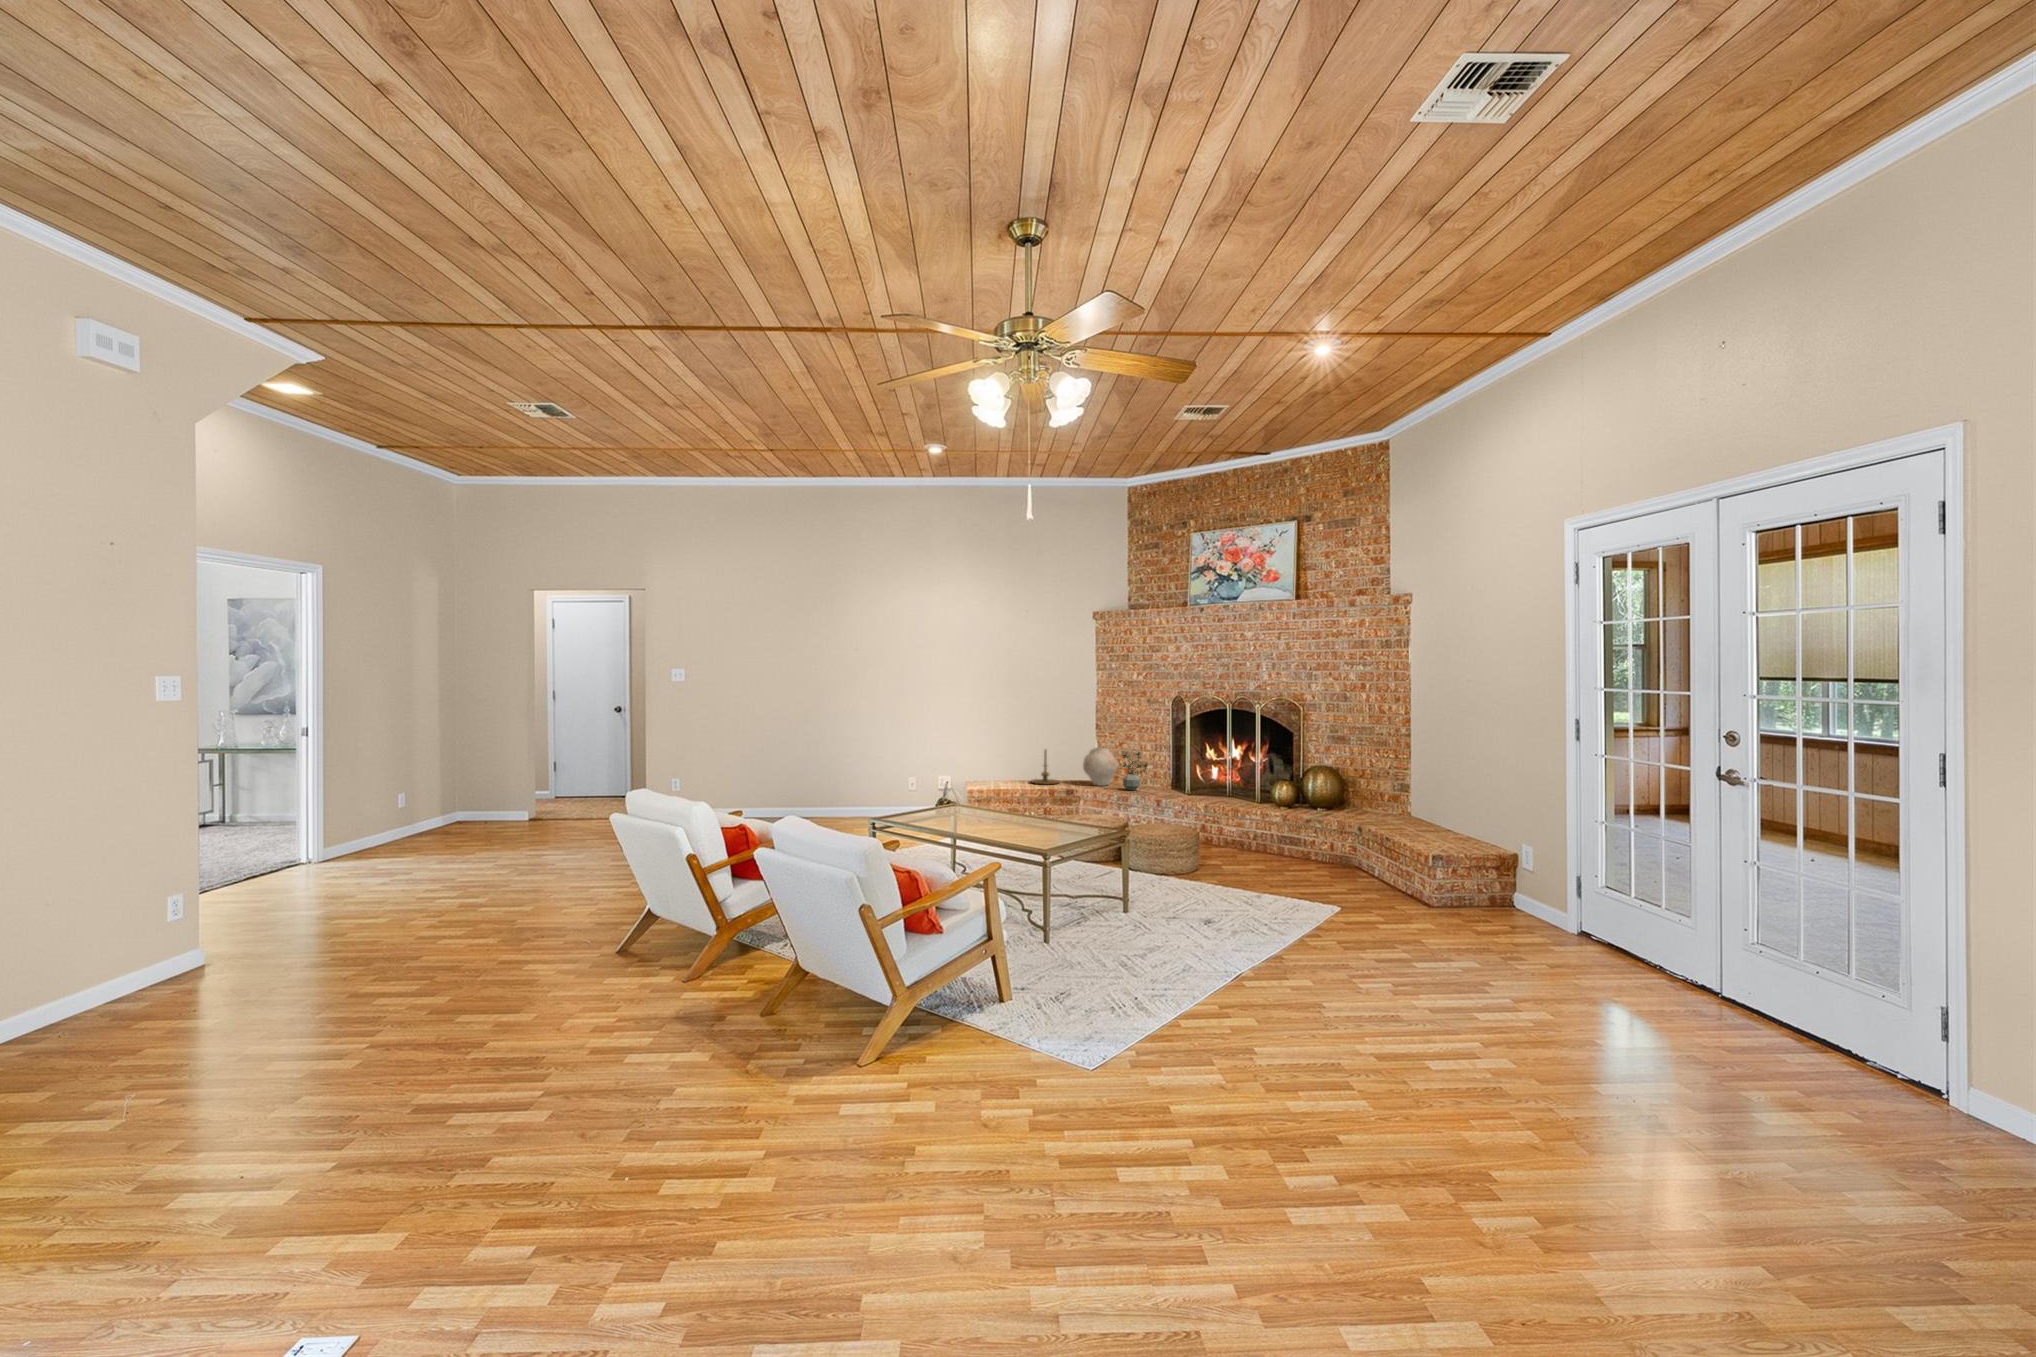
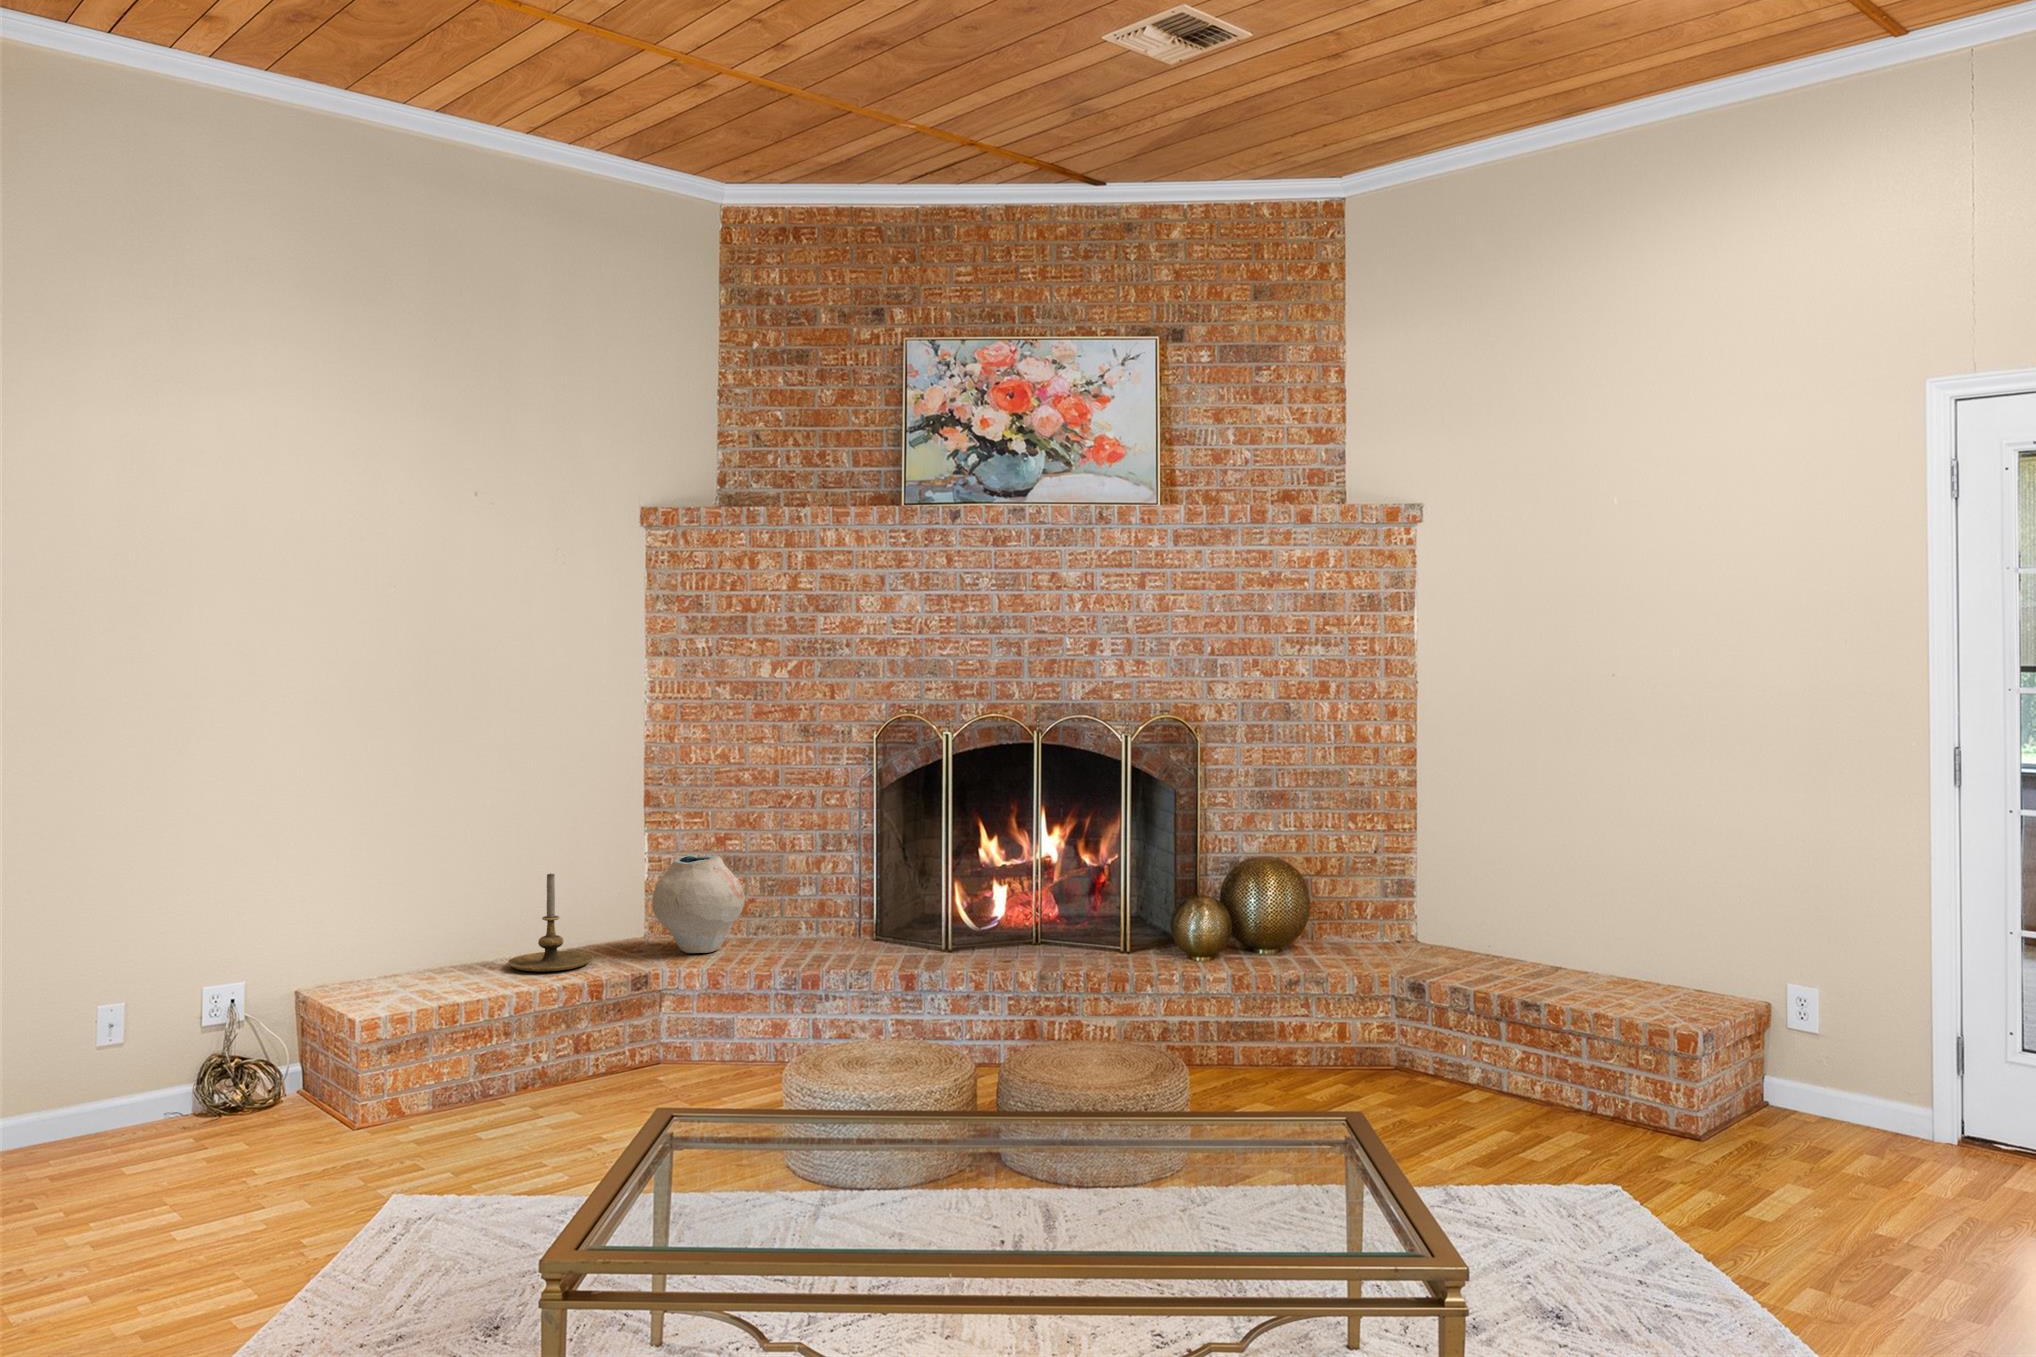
potted plant: present [1122,752,1148,790] -> none [779,858,837,957]

